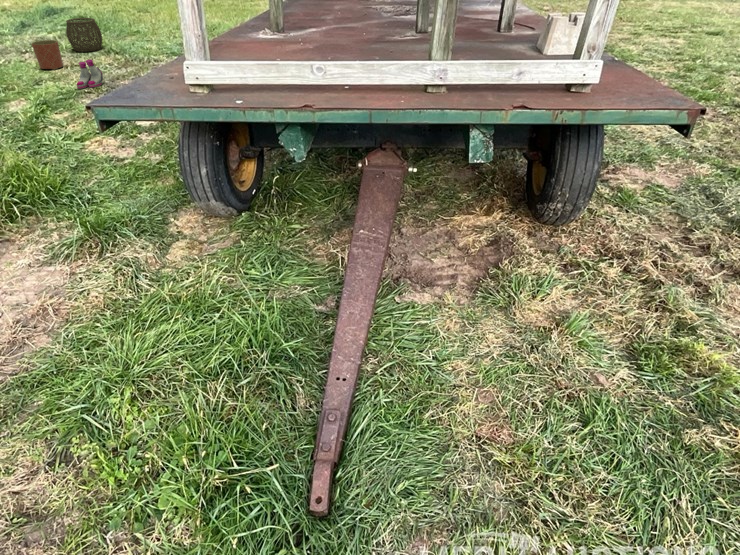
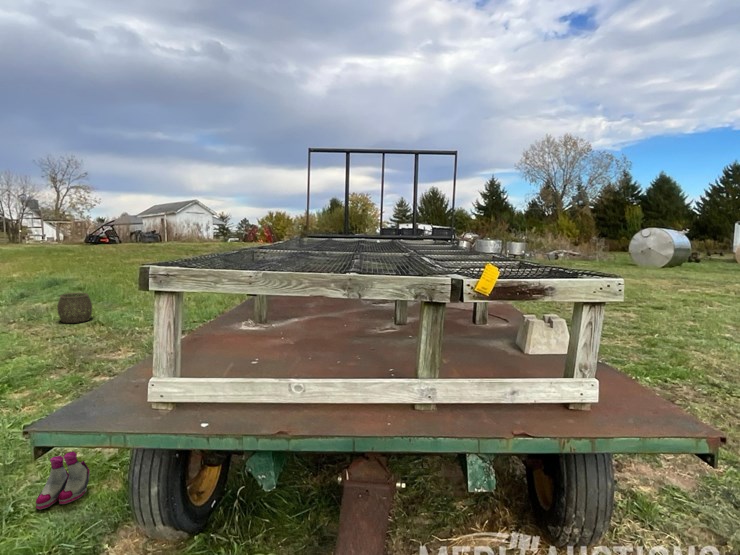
planter: present [31,40,63,70] -> none [17,314,45,342]
boots: present [77,59,103,89] -> present [36,451,90,510]

